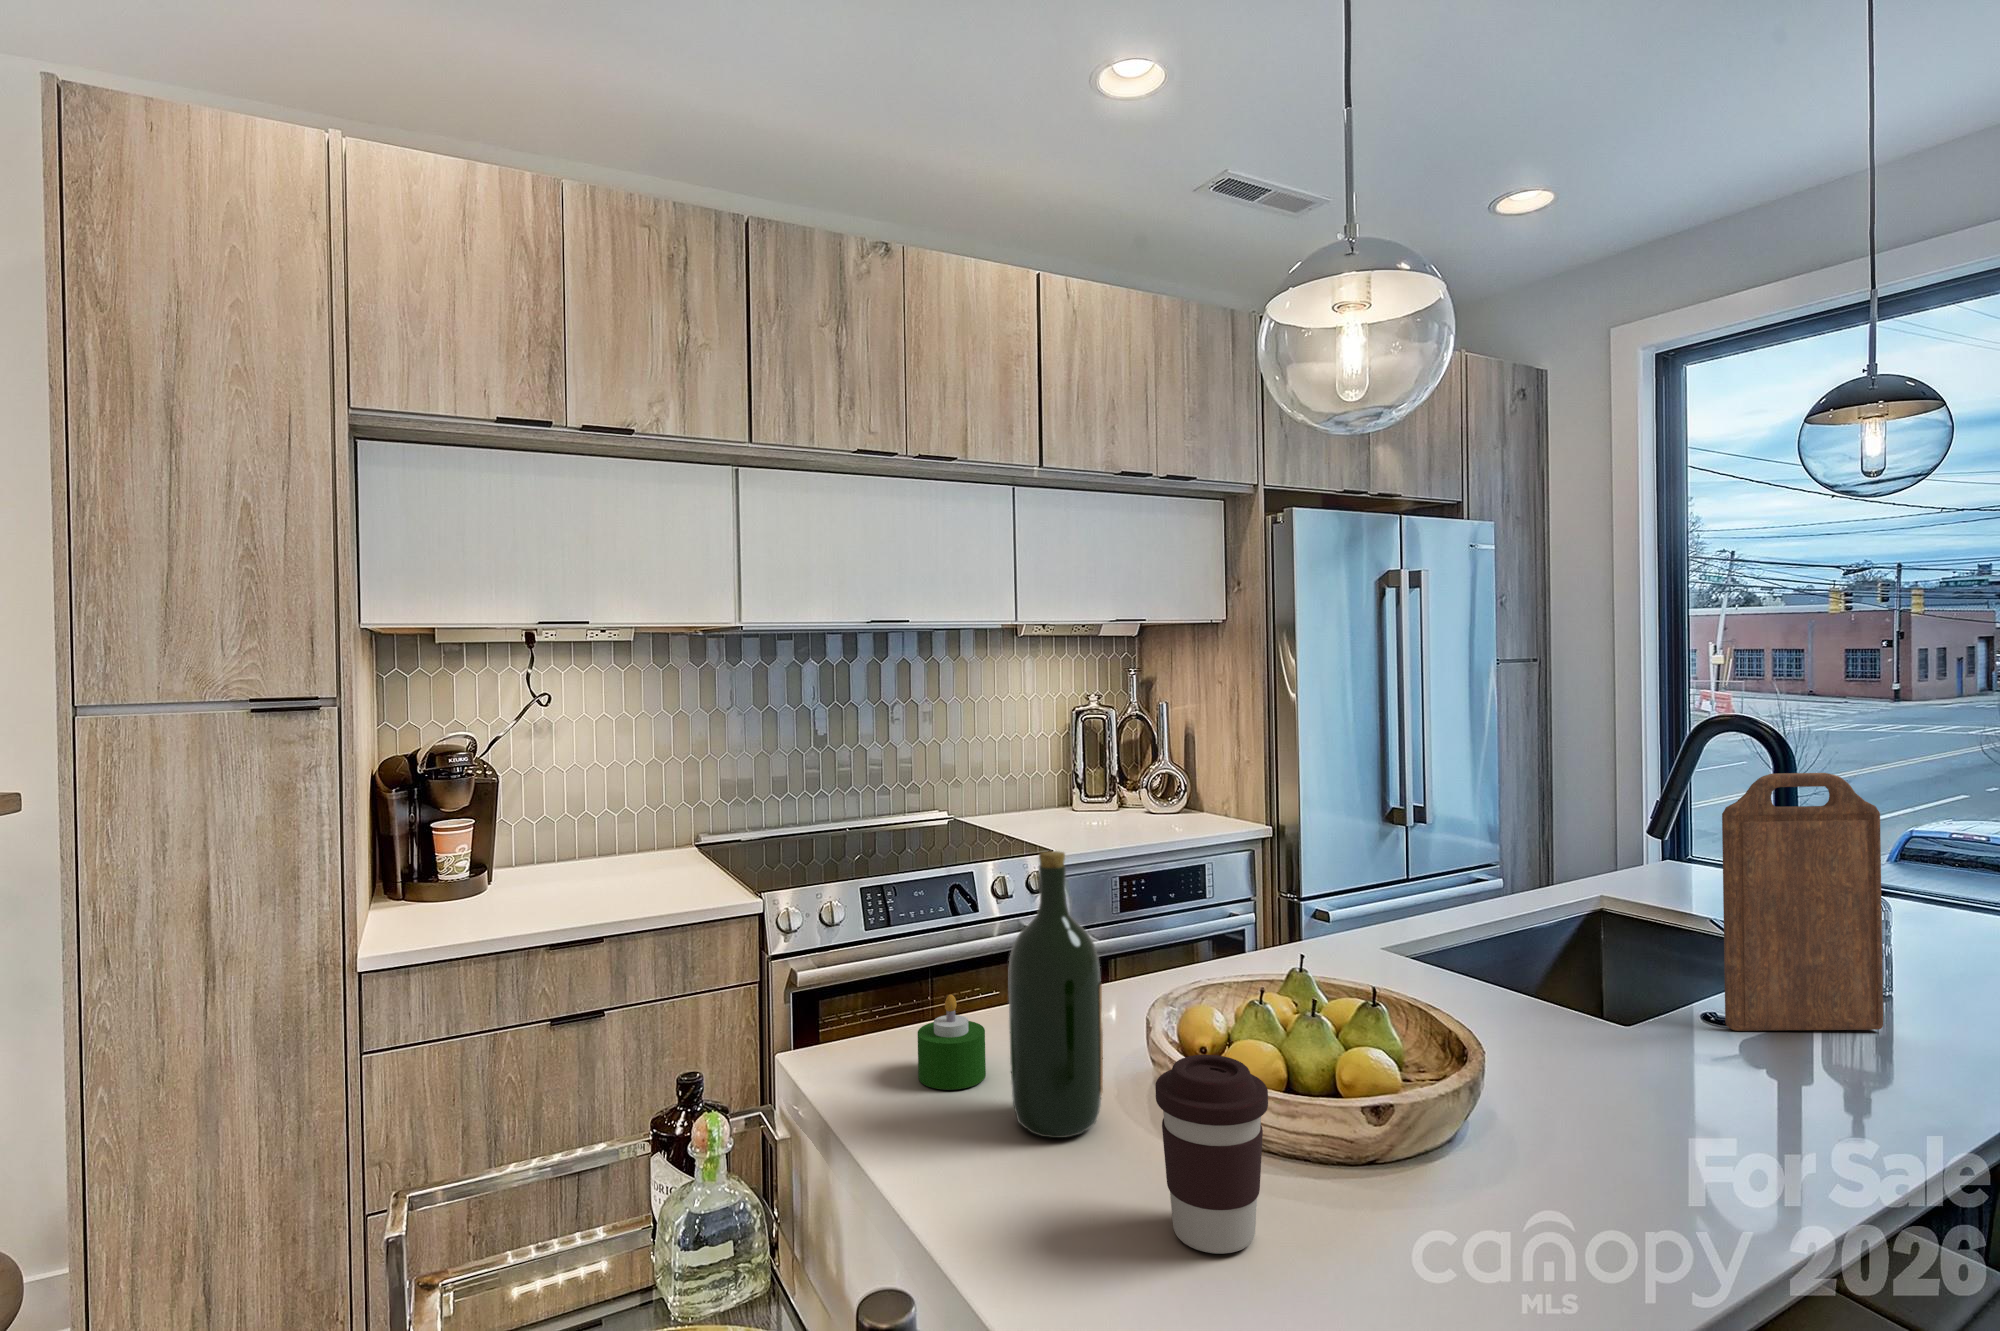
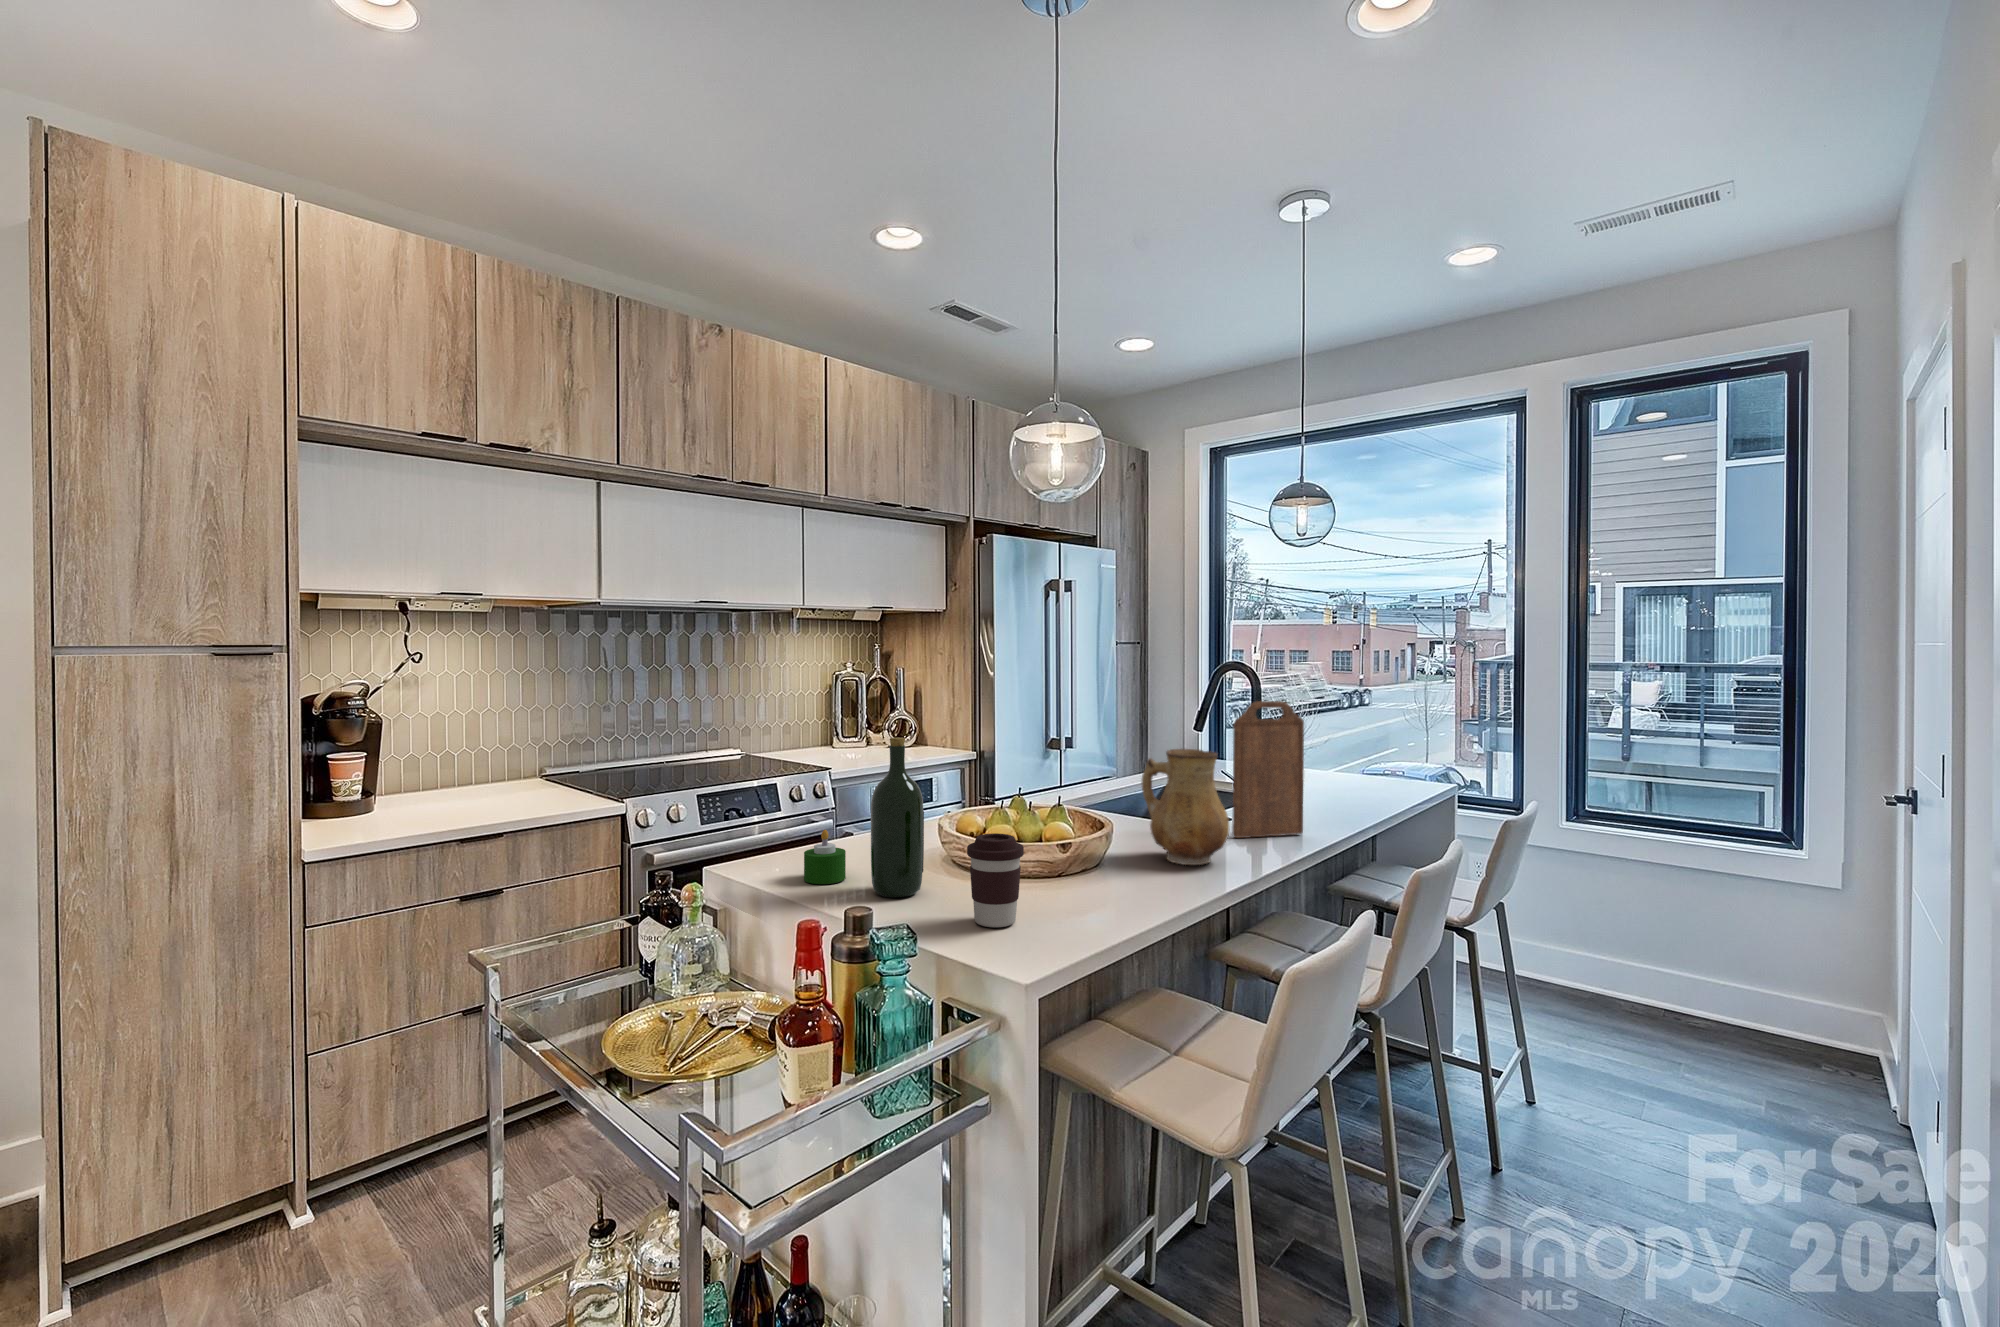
ceramic pitcher: none [1532,868,1725,1102] -> present [1142,749,1229,865]

